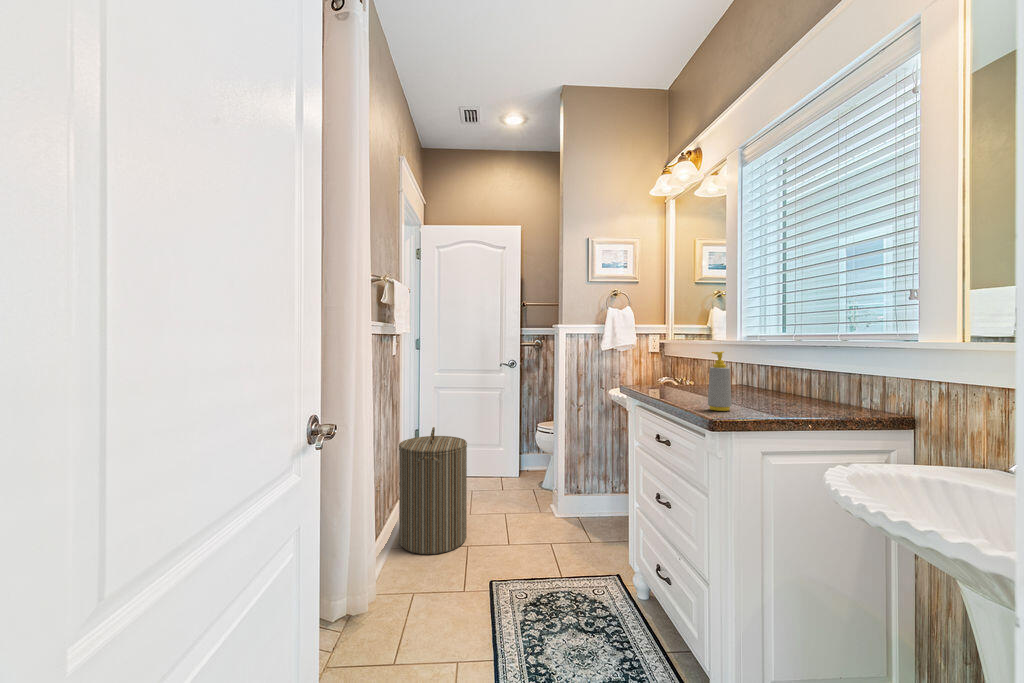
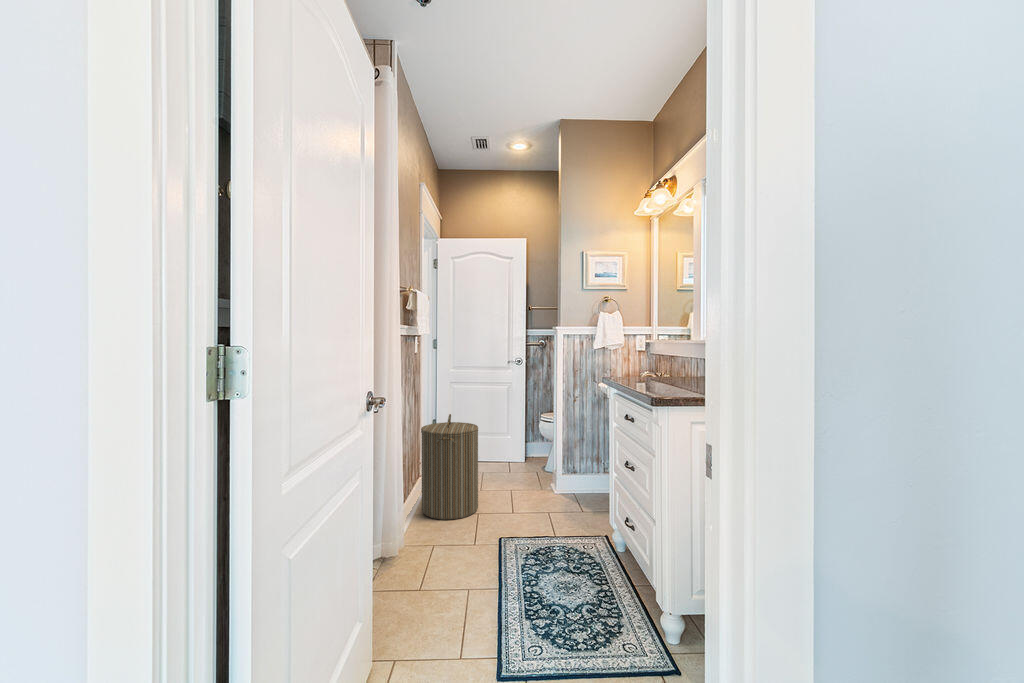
soap bottle: present [708,351,732,411] -> none [663,348,681,394]

